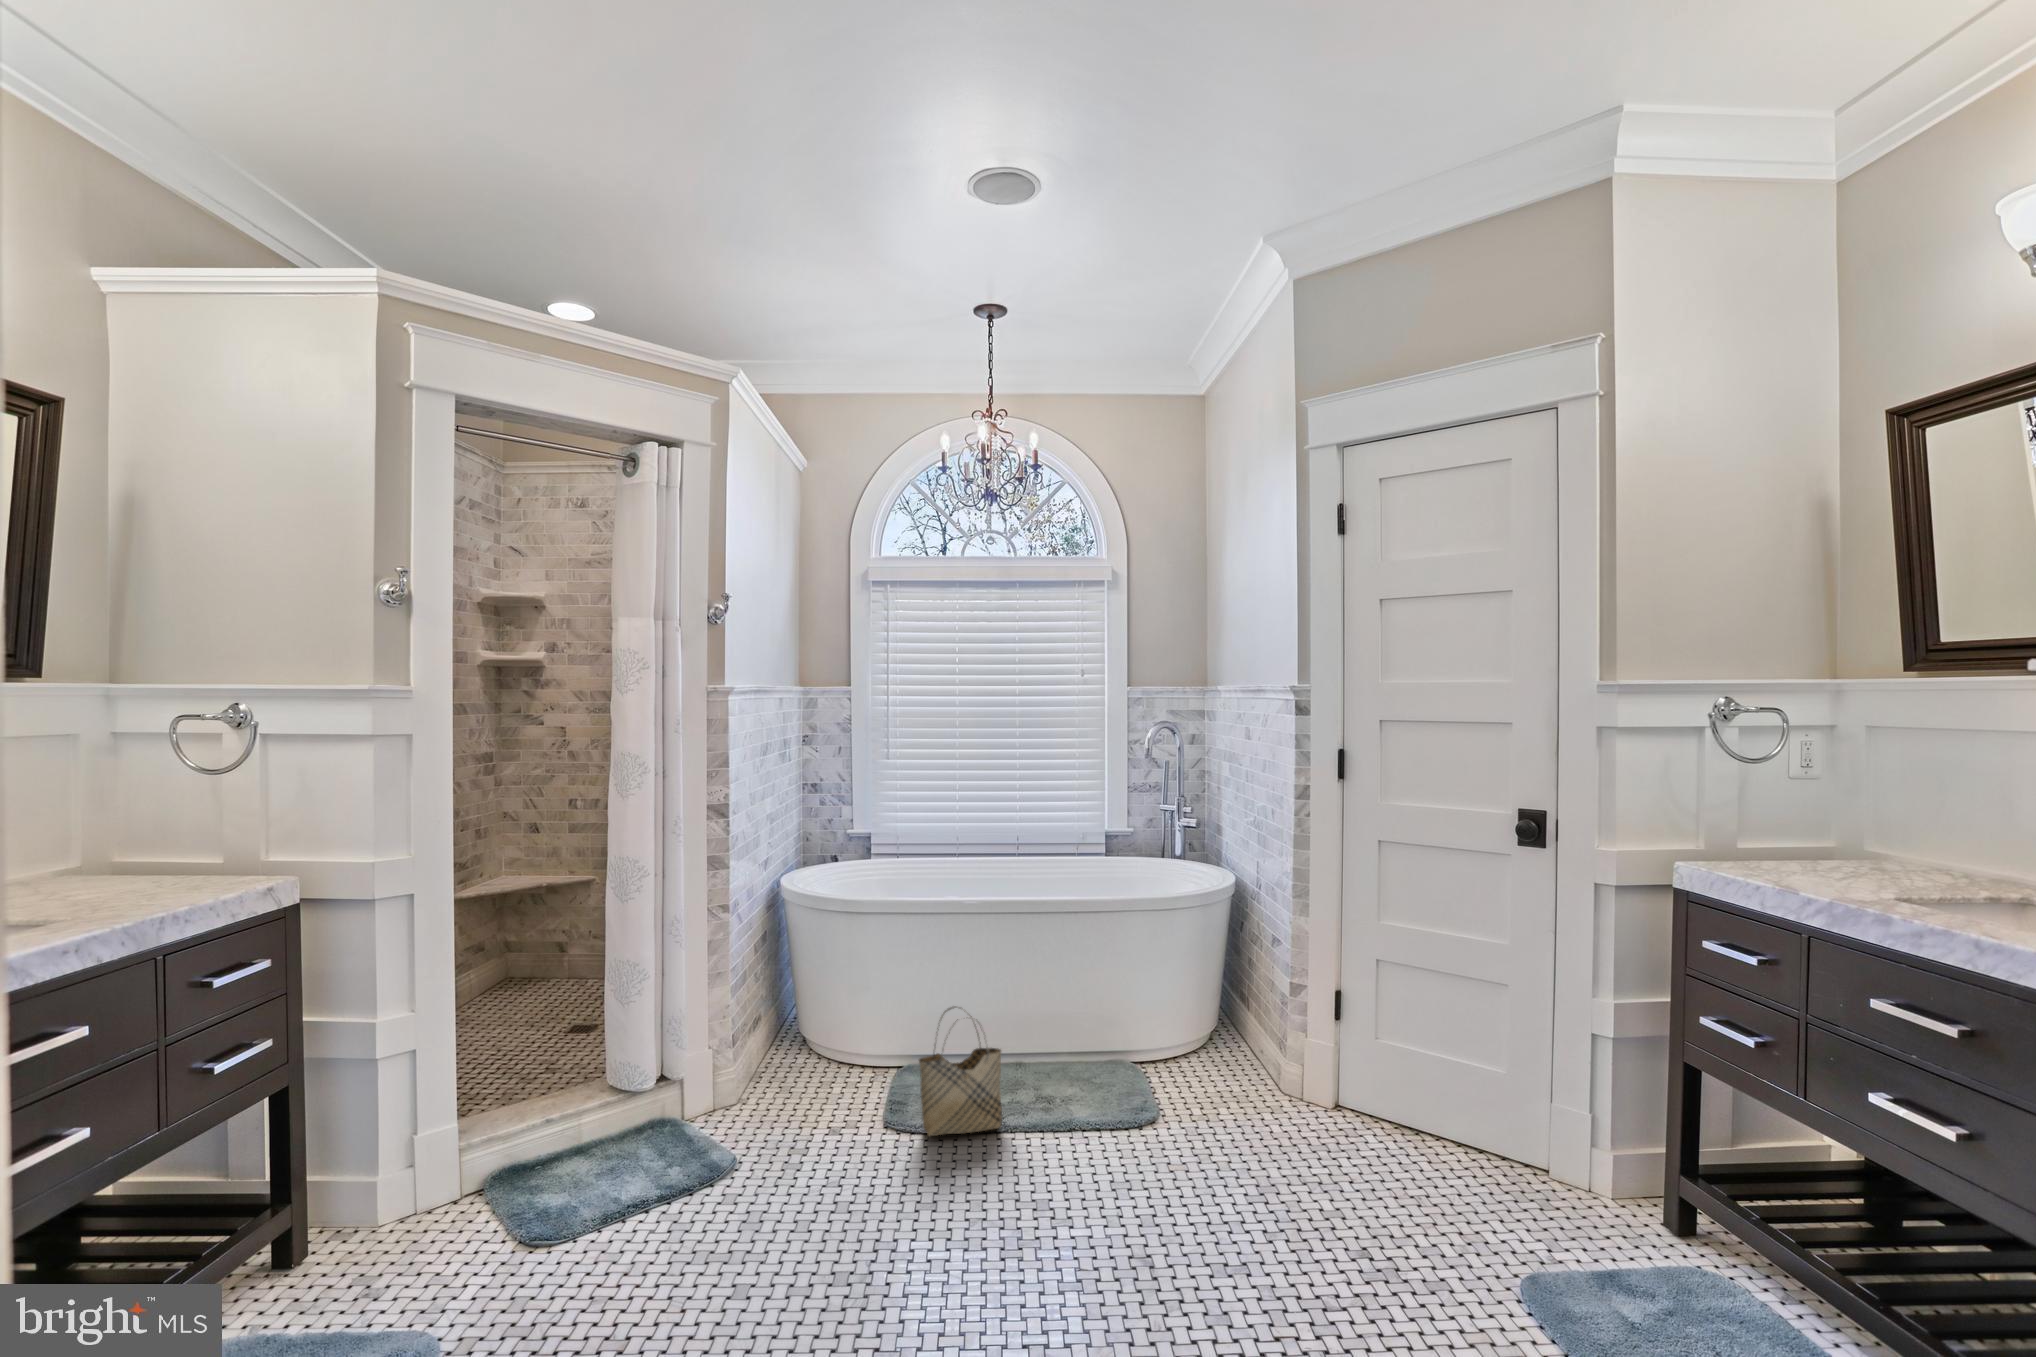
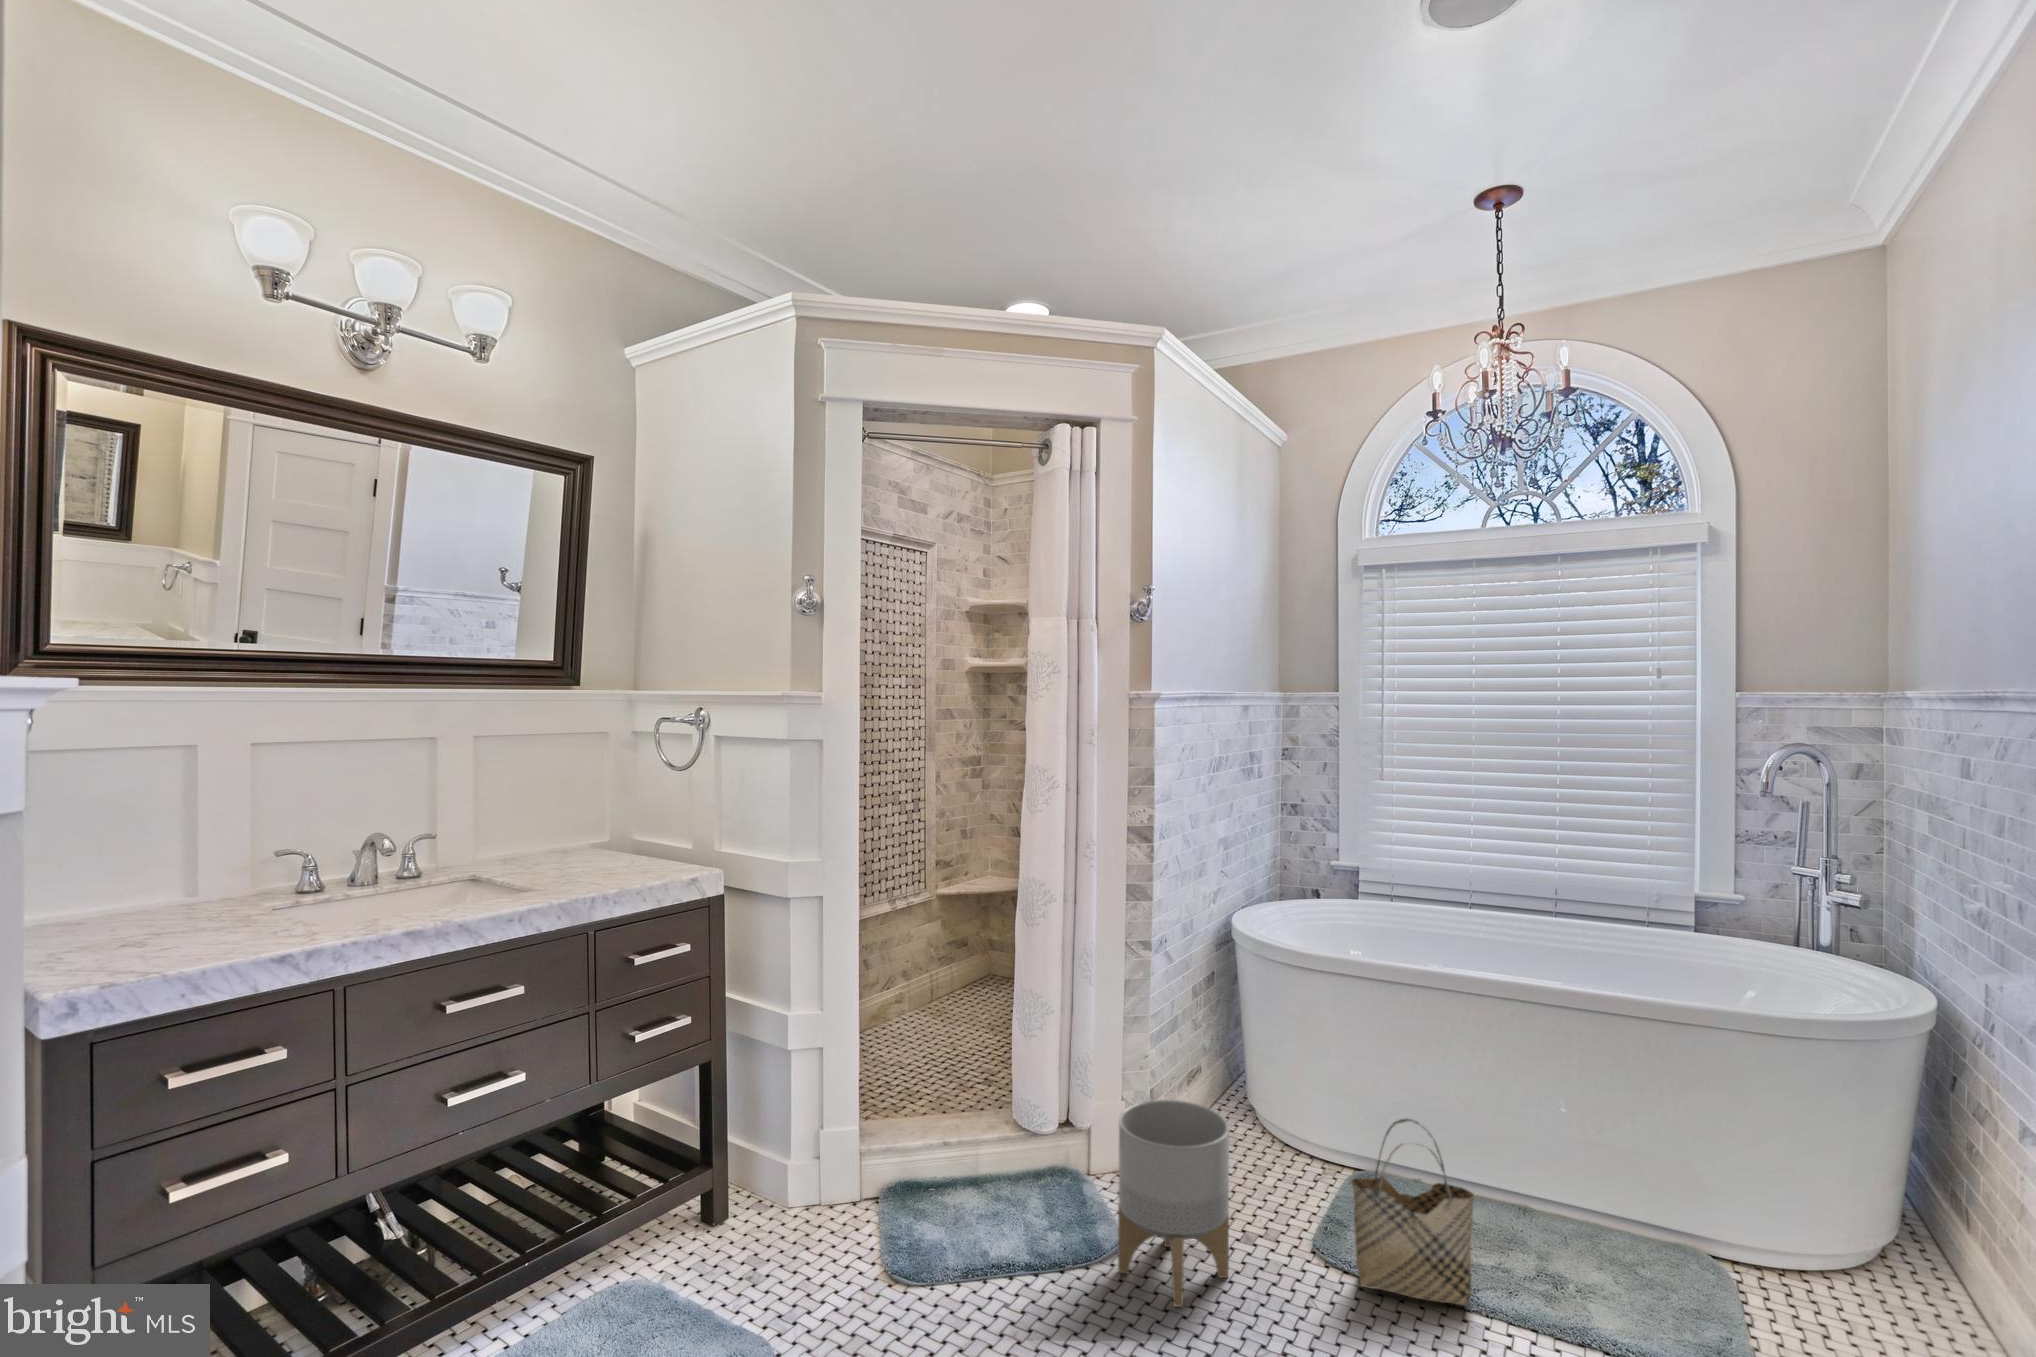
planter: none [738,1029,831,1187] -> present [1118,1100,1229,1307]

